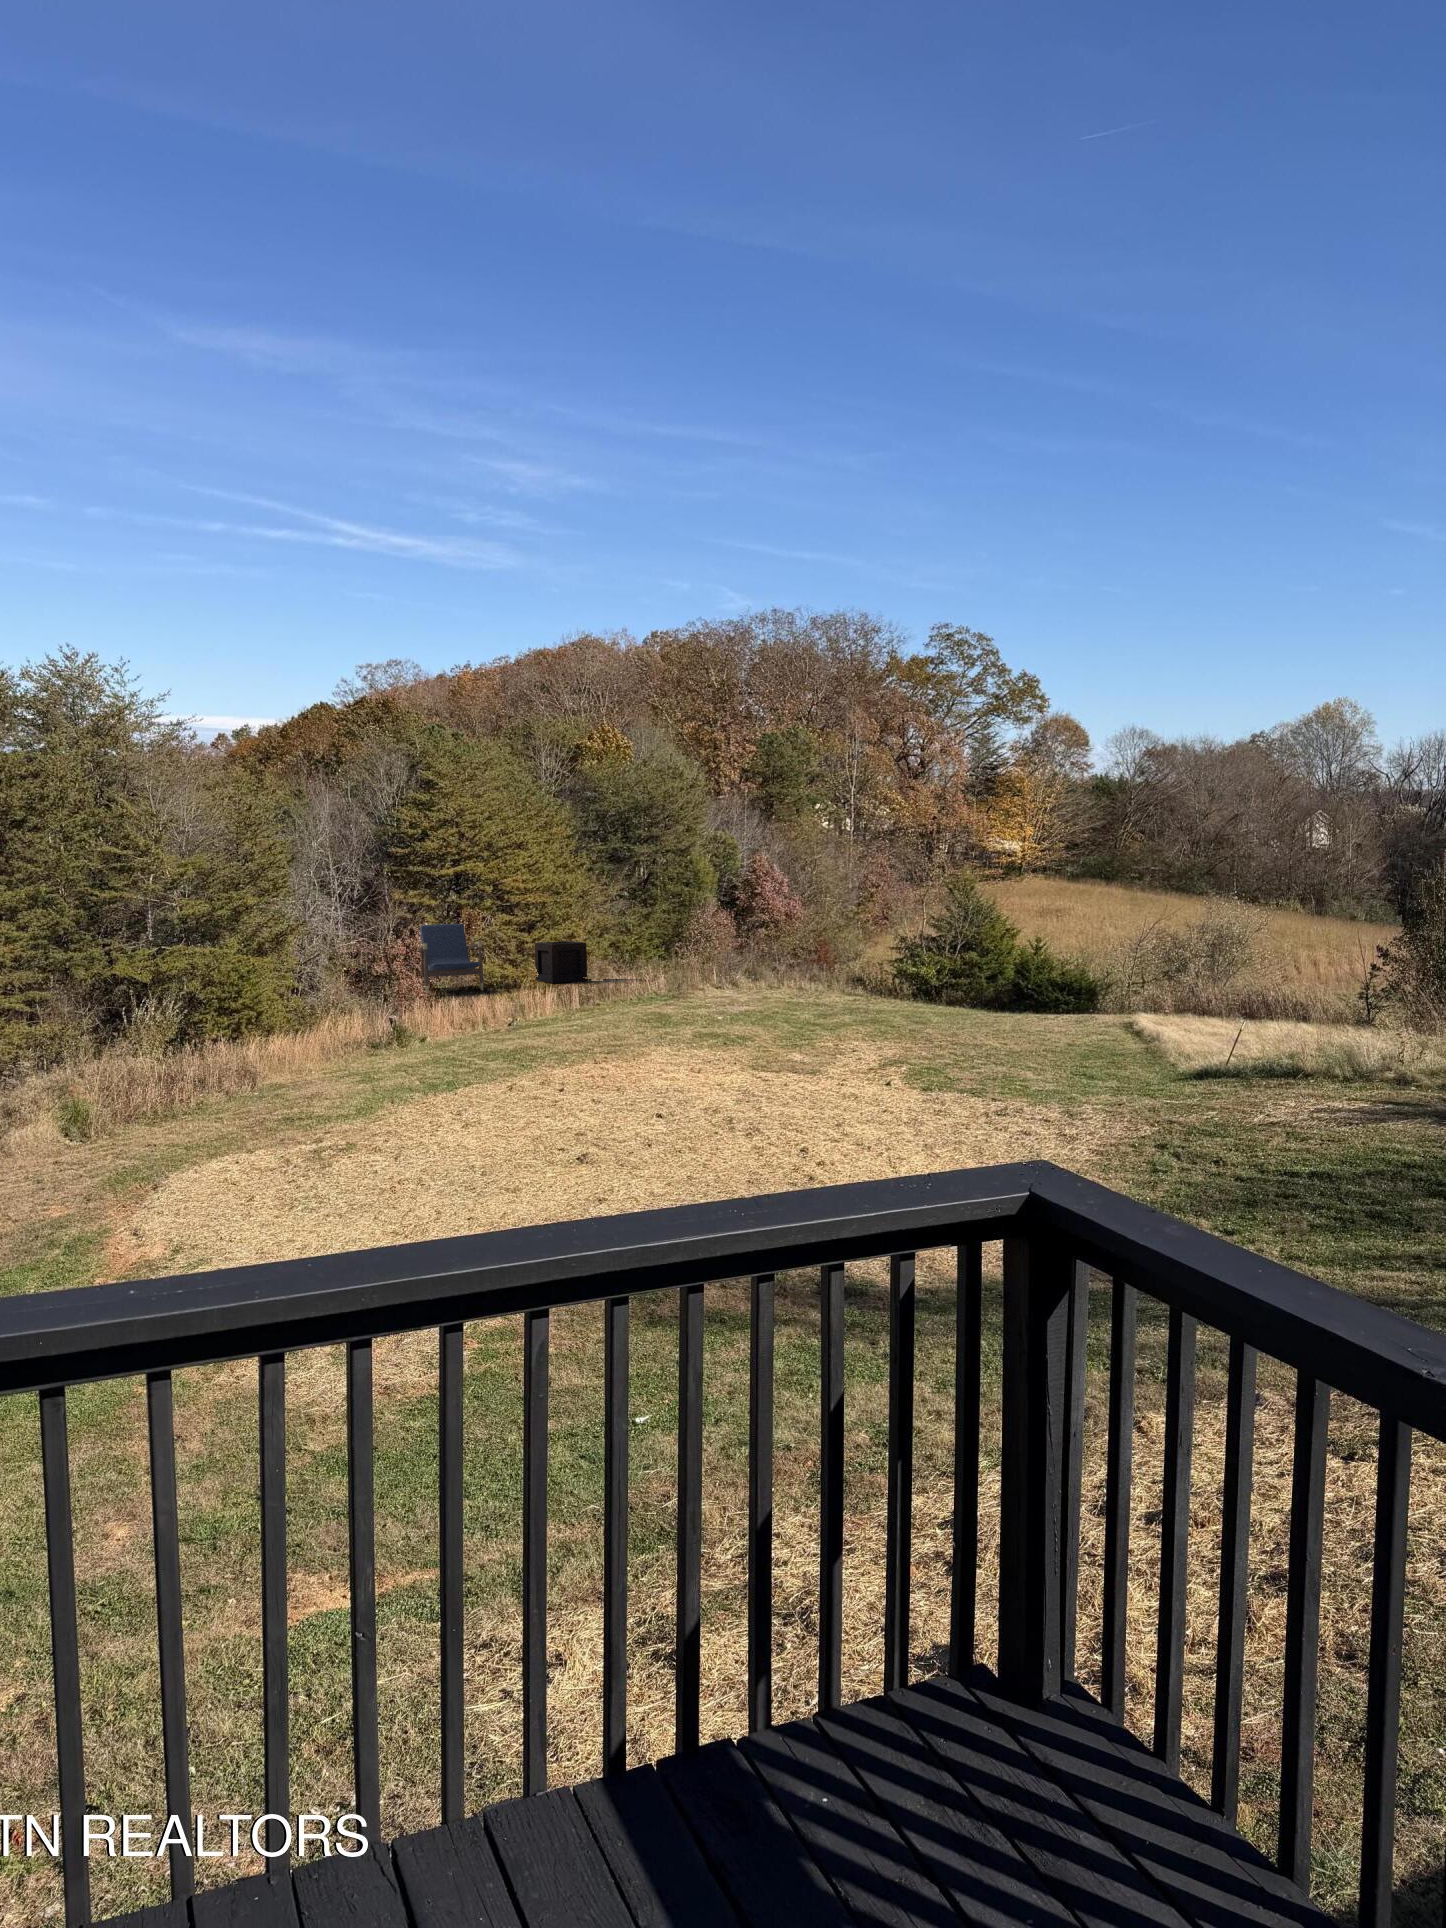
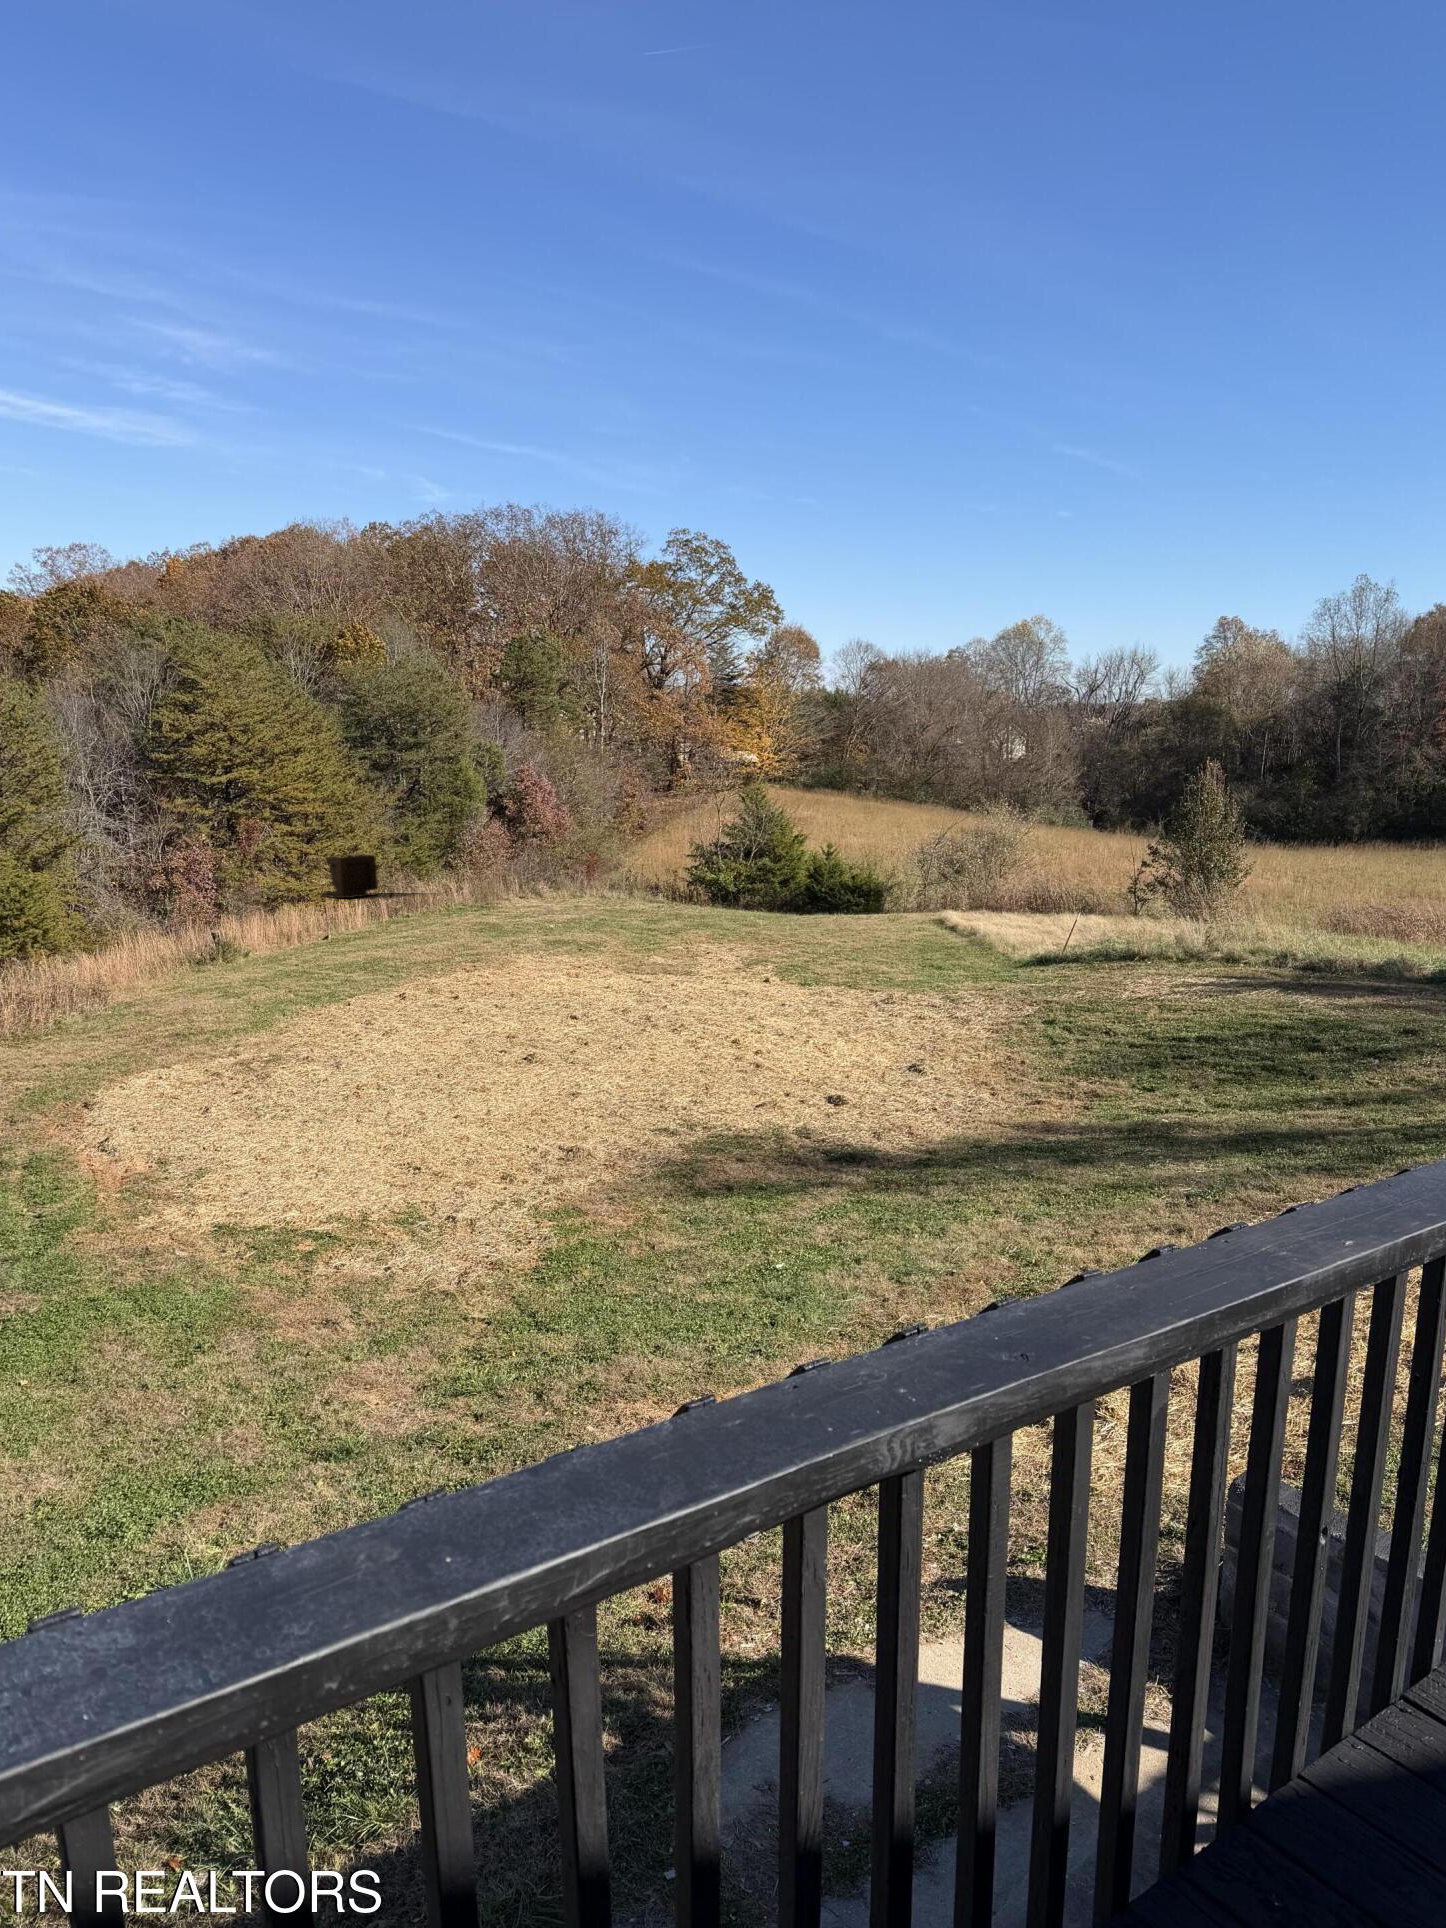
lounge chair: present [419,924,483,993] -> none [191,837,270,913]

